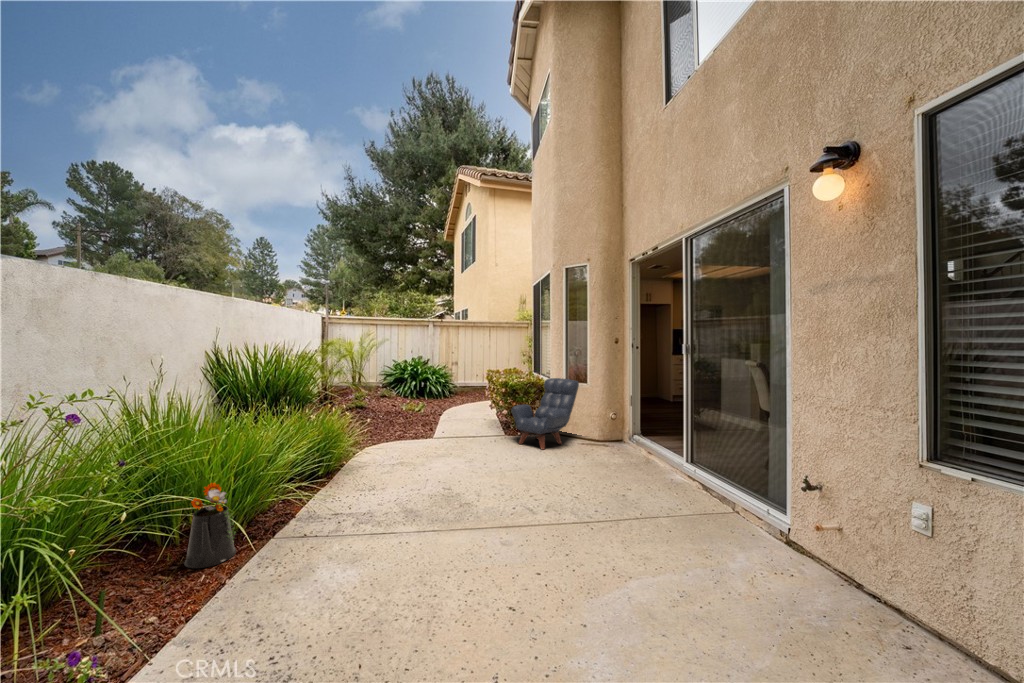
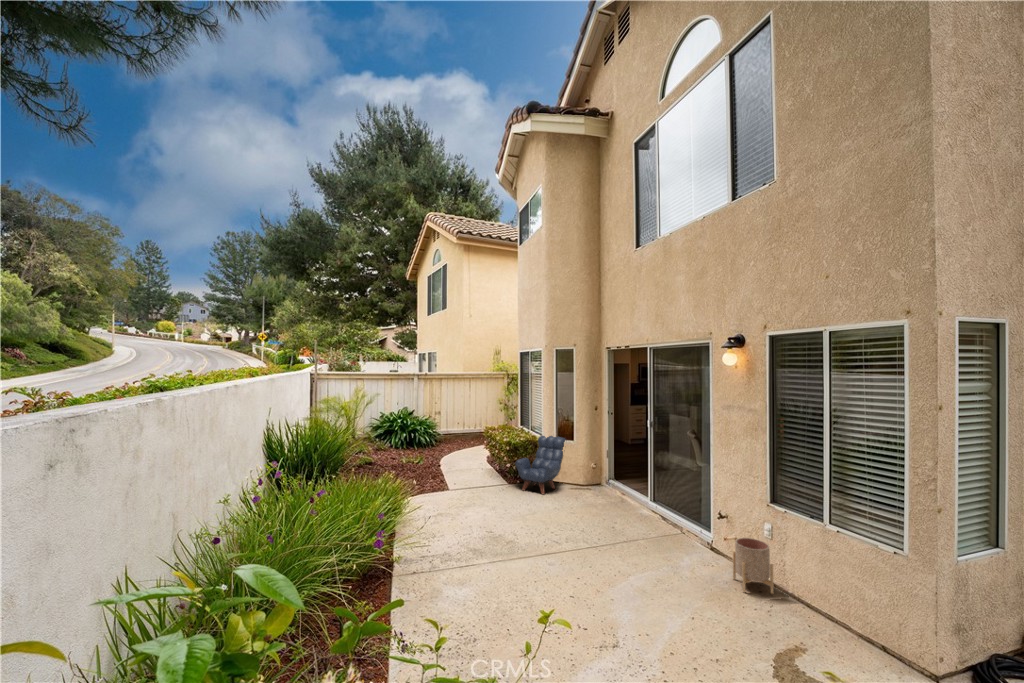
watering can: present [184,483,236,568] -> none [365,531,392,587]
planter: none [836,531,942,662] -> present [733,538,774,594]

